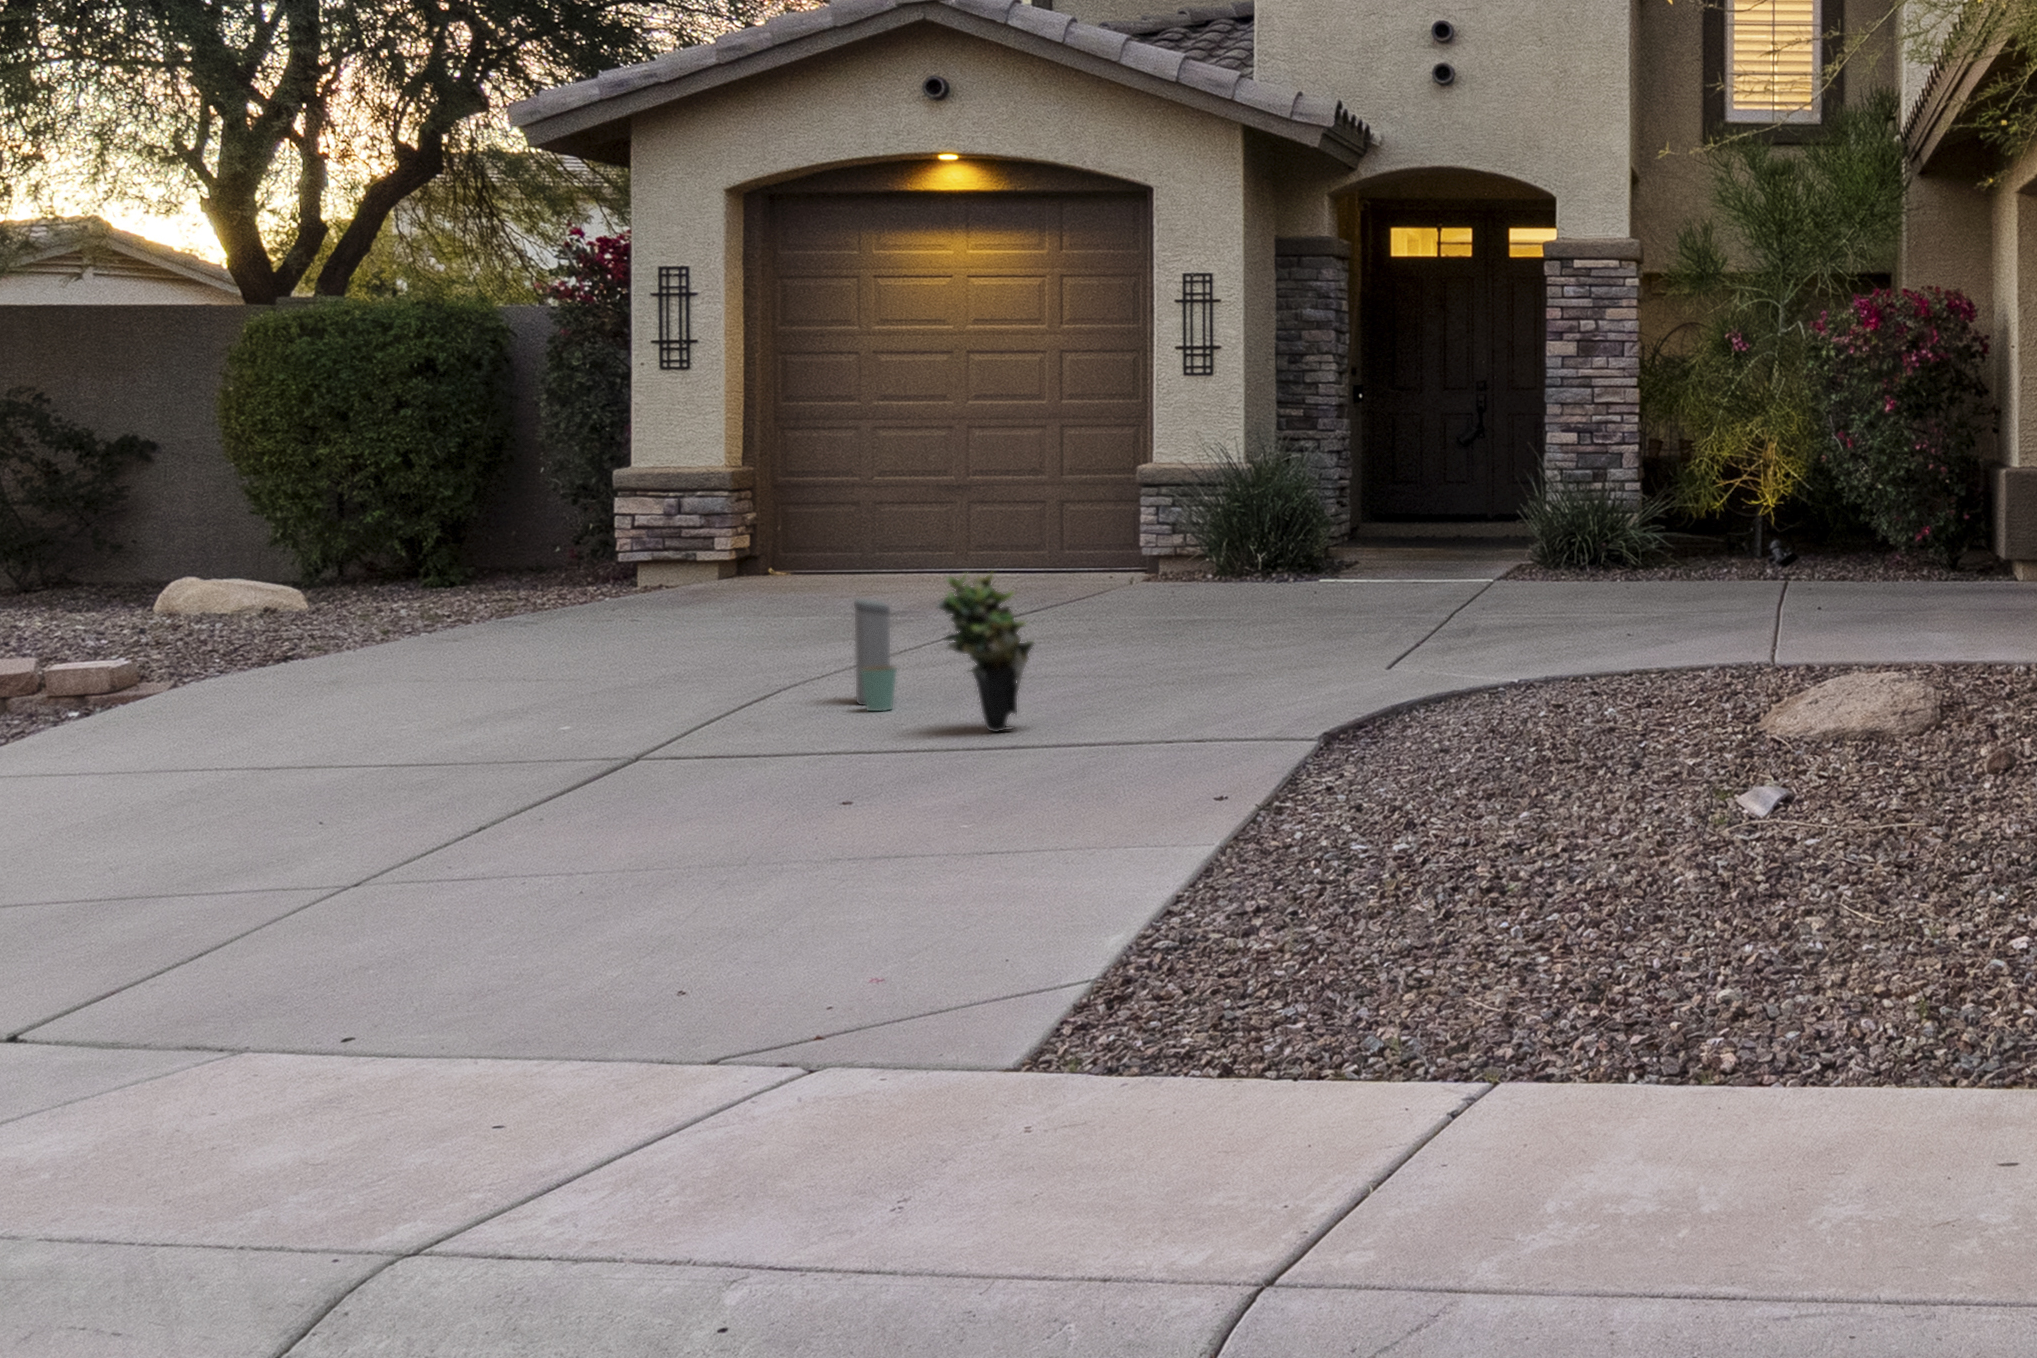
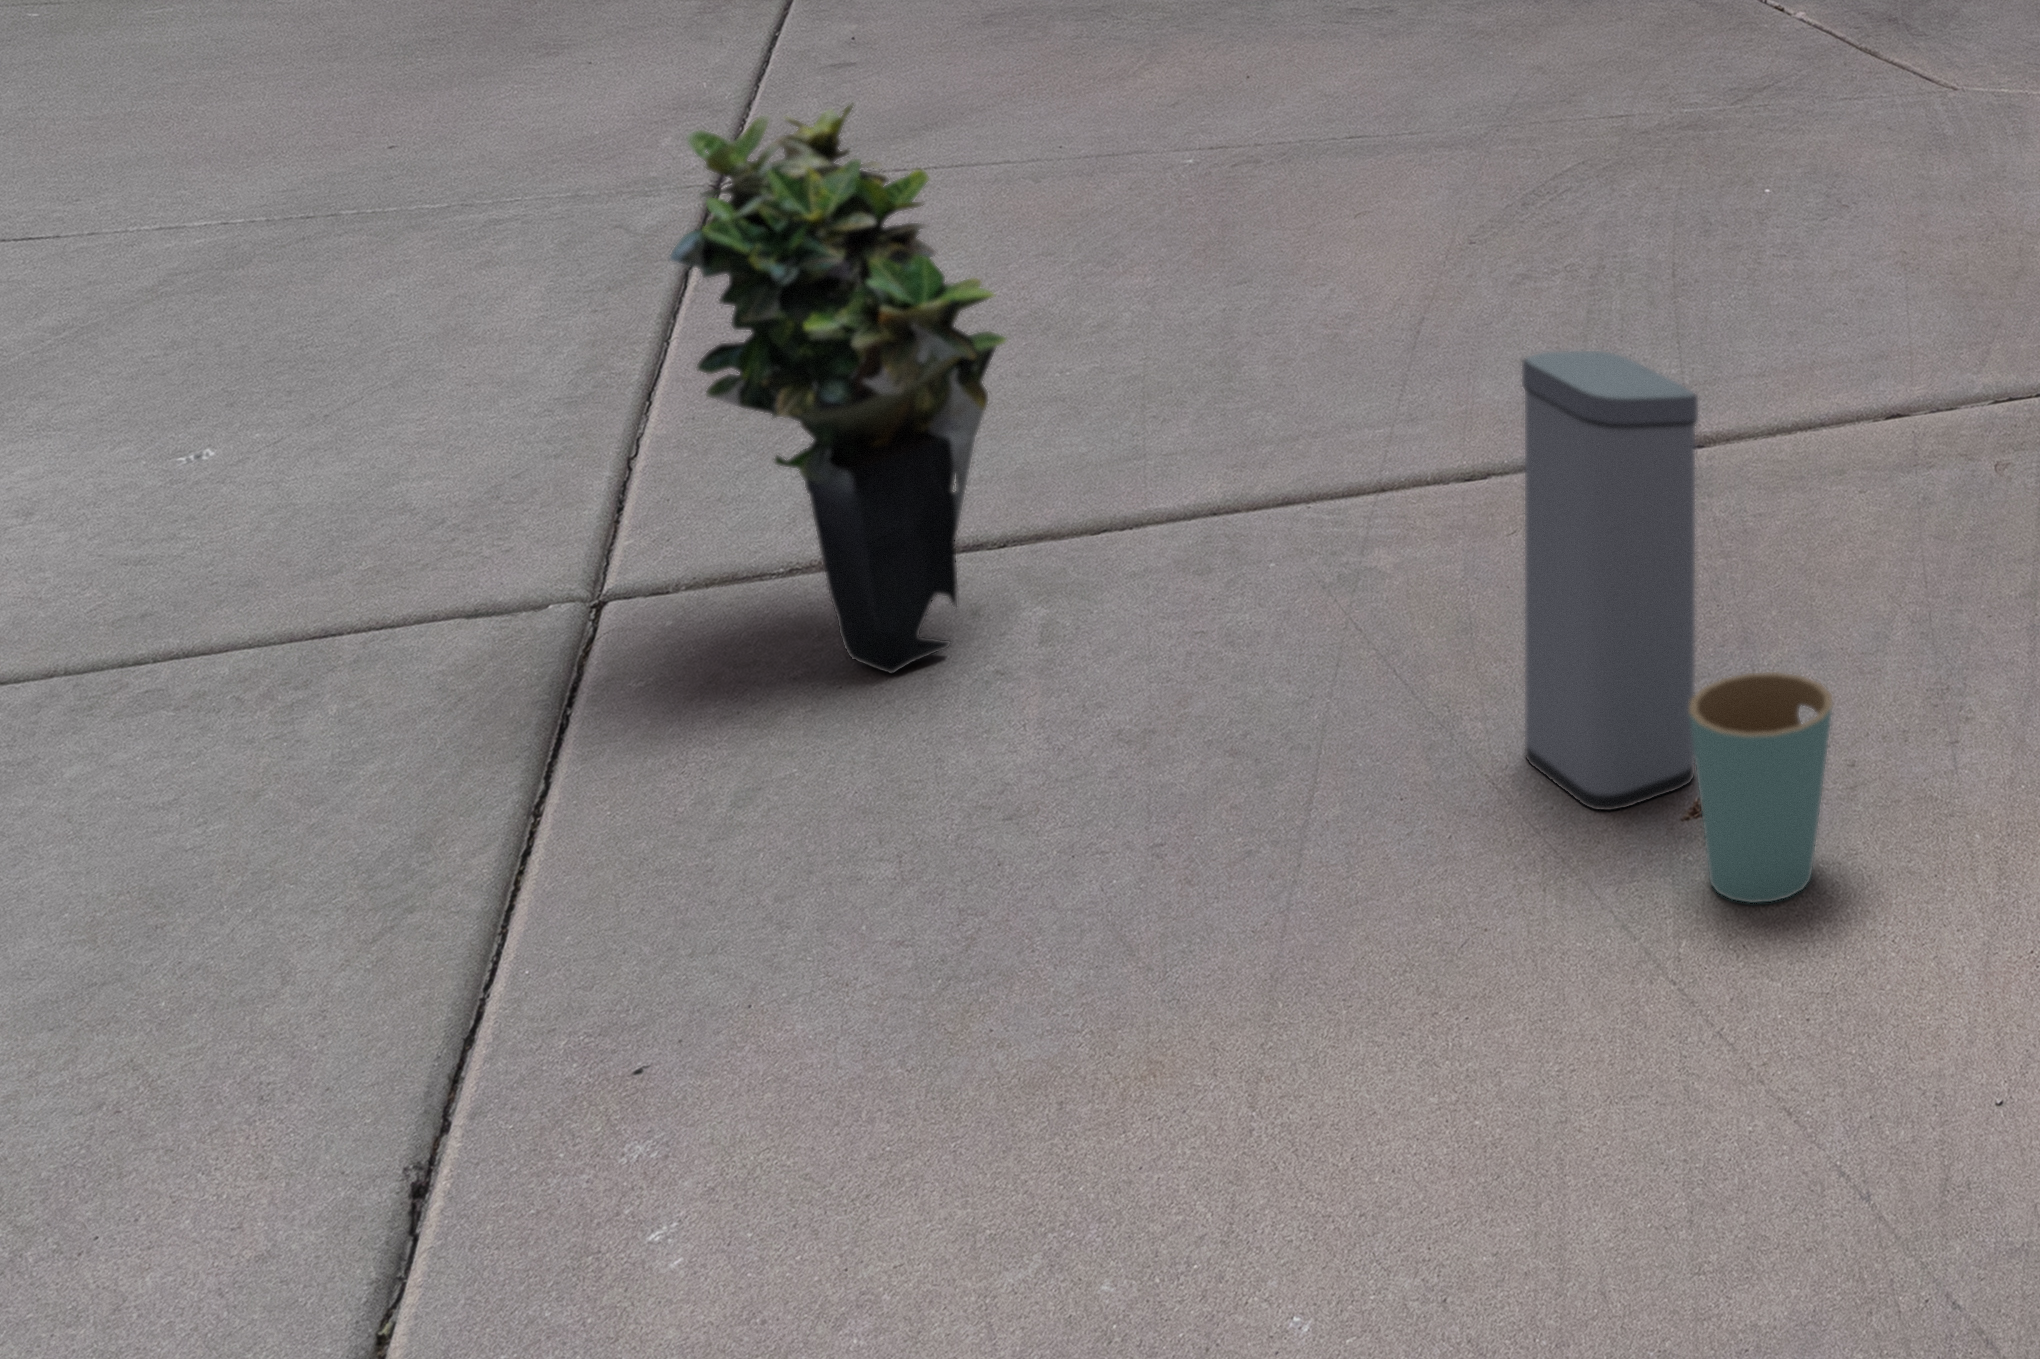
trash can: present [854,599,897,711] -> present [1522,351,1832,903]

